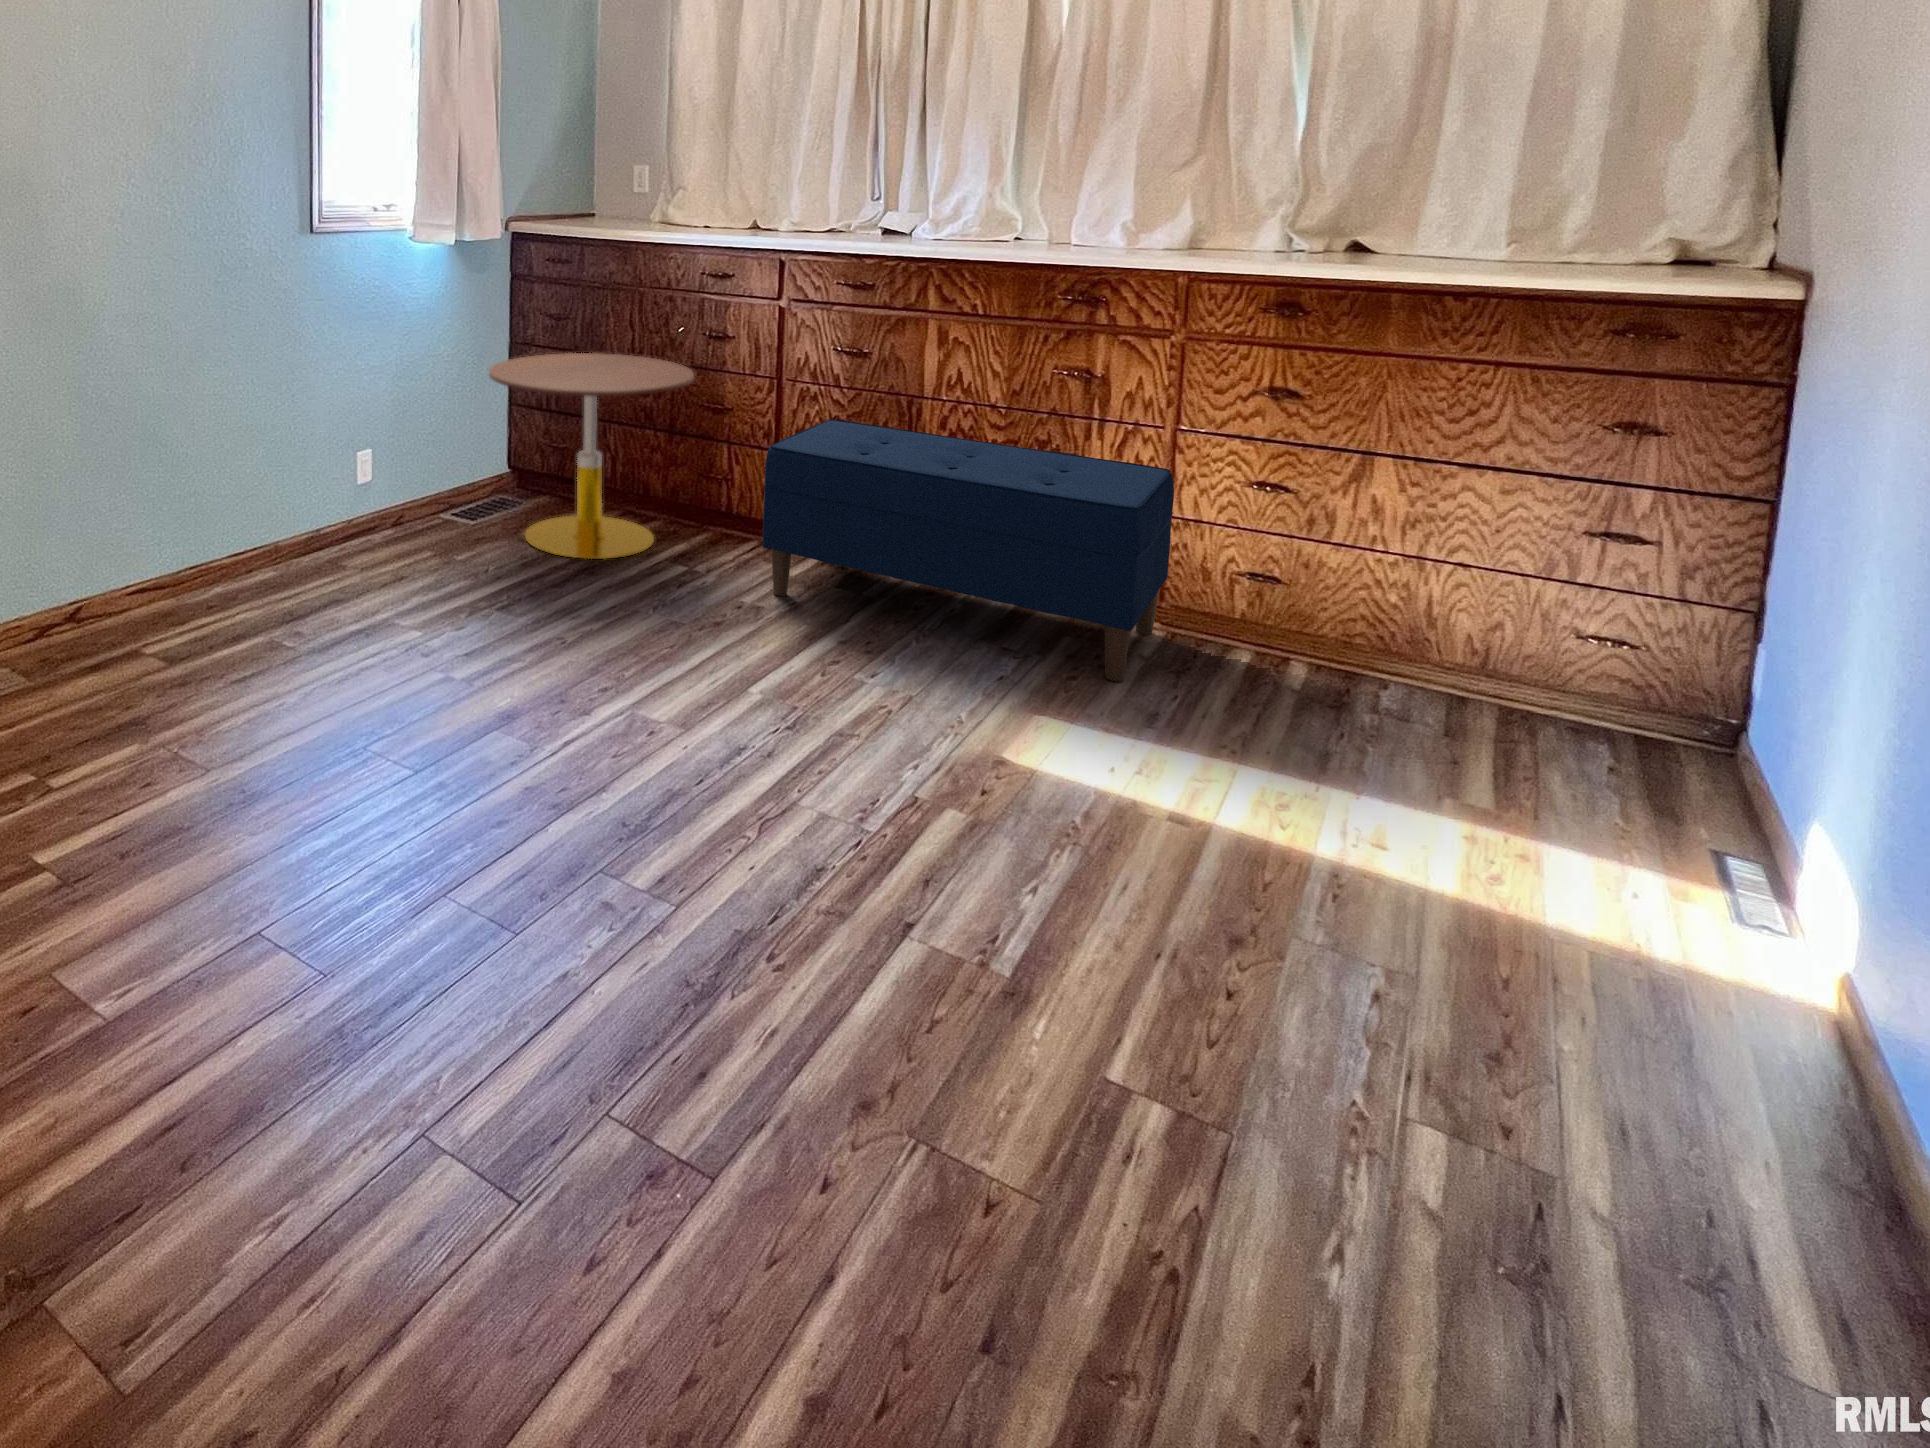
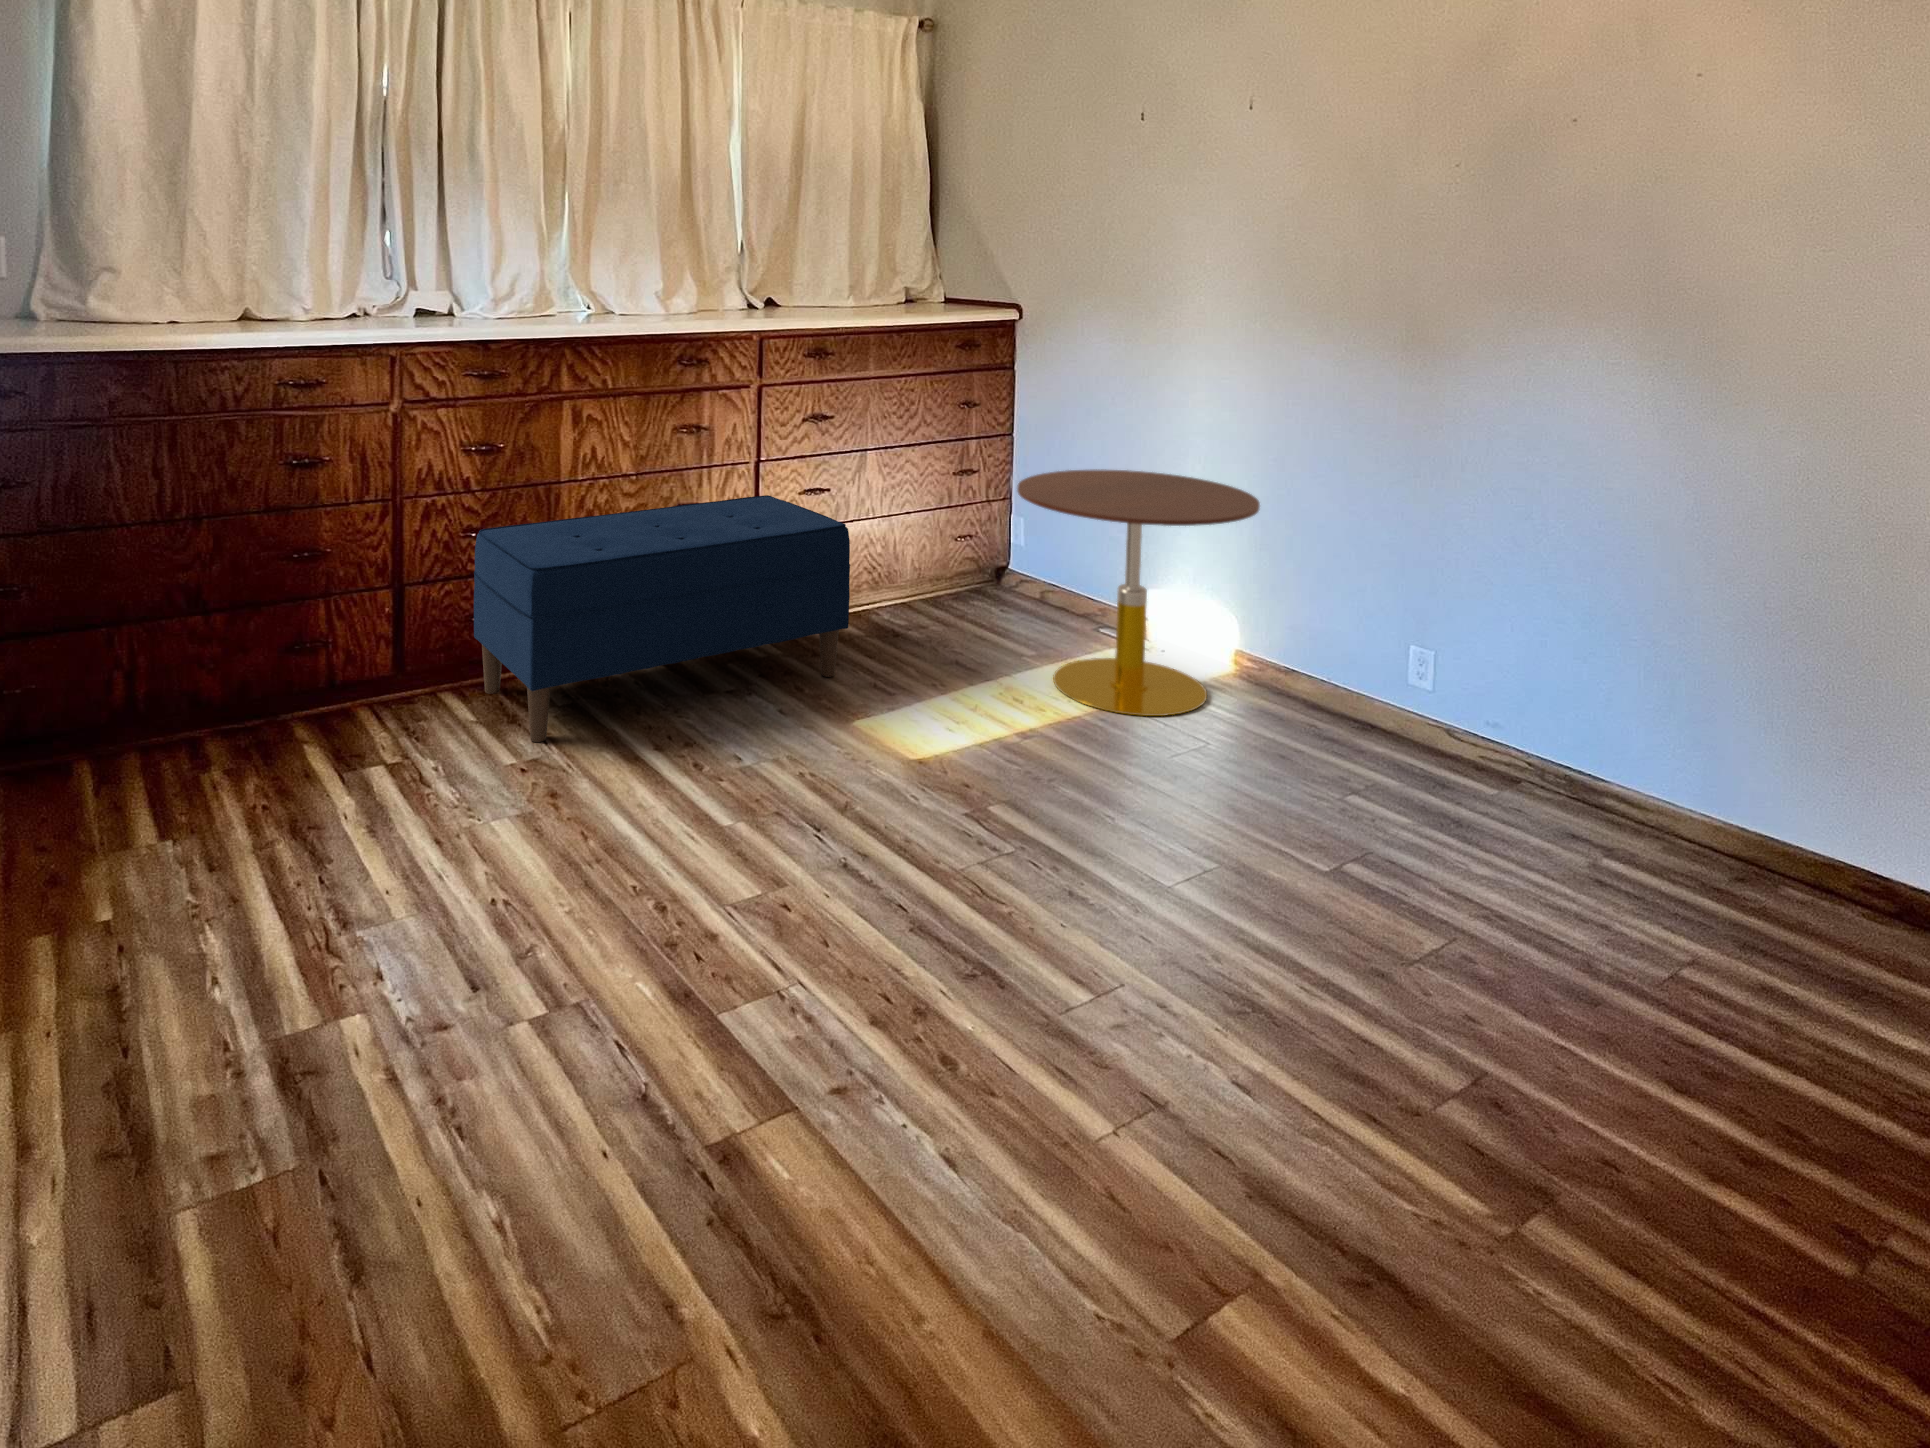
side table: present [489,353,694,559] -> present [1017,469,1260,716]

